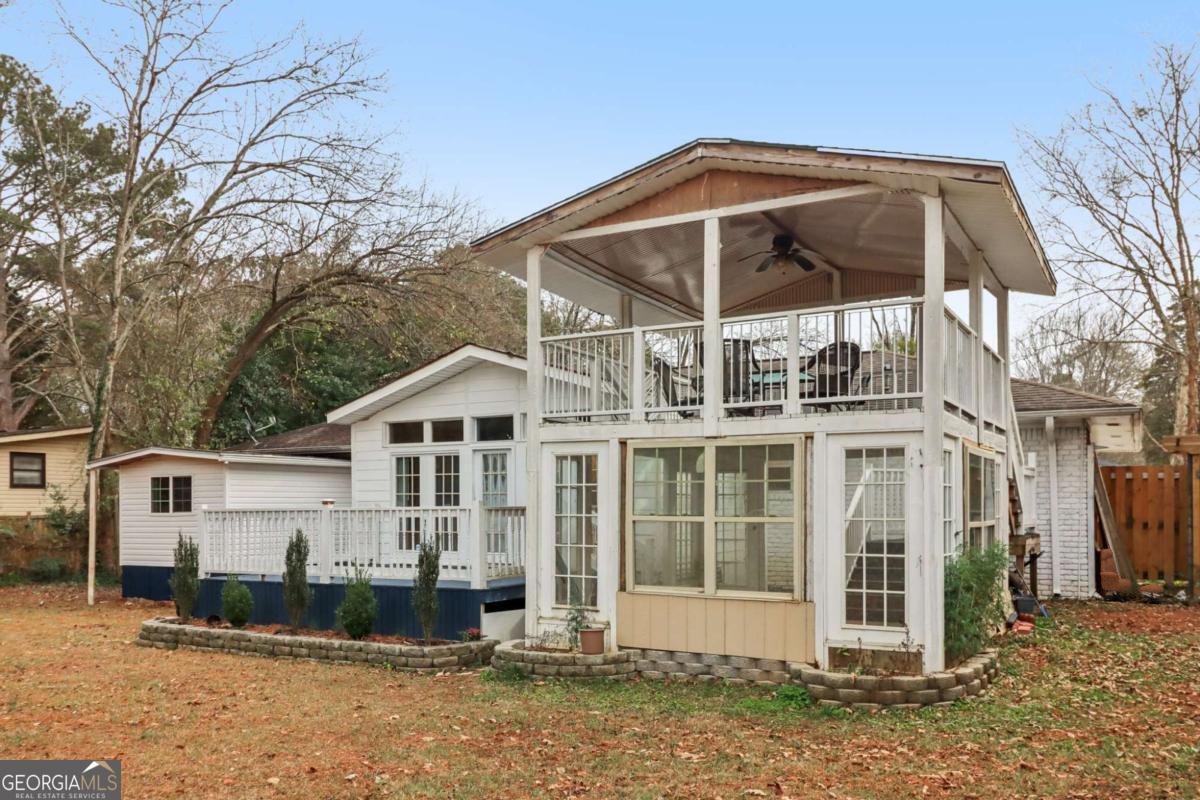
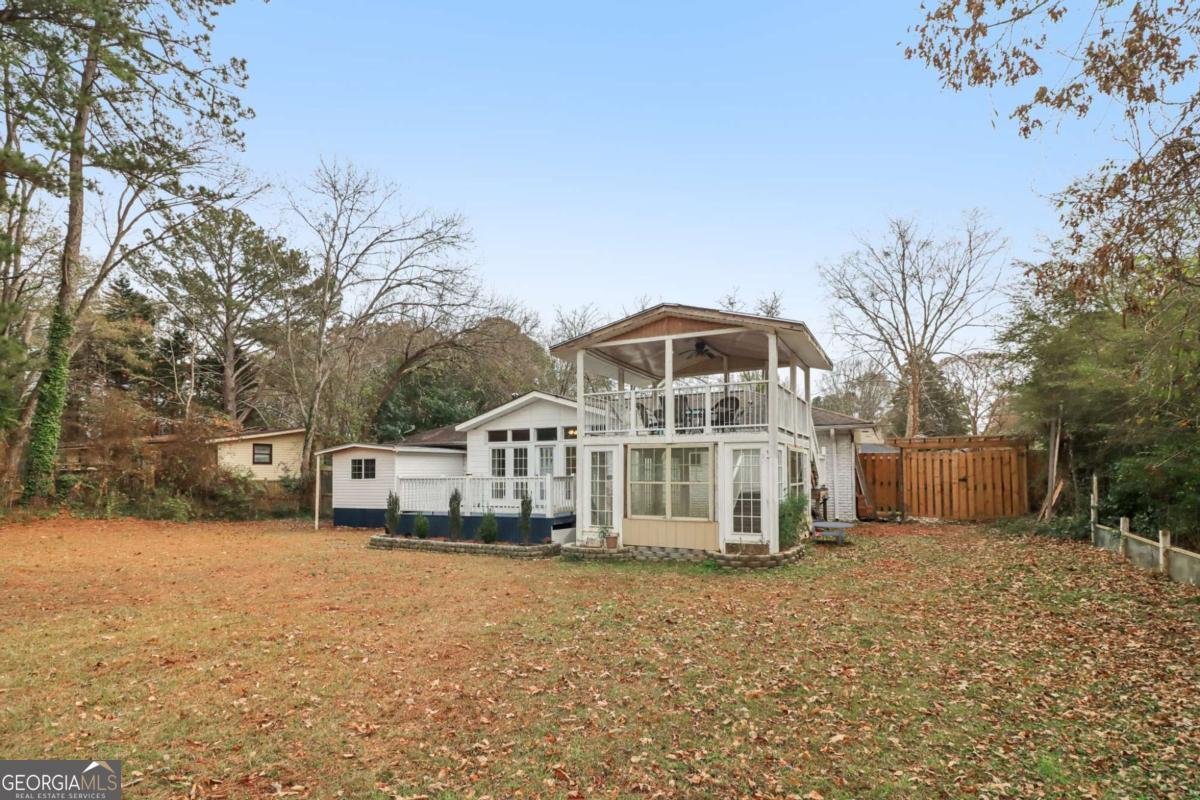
round table: none [1007,602,1103,651] -> present [810,522,854,545]

